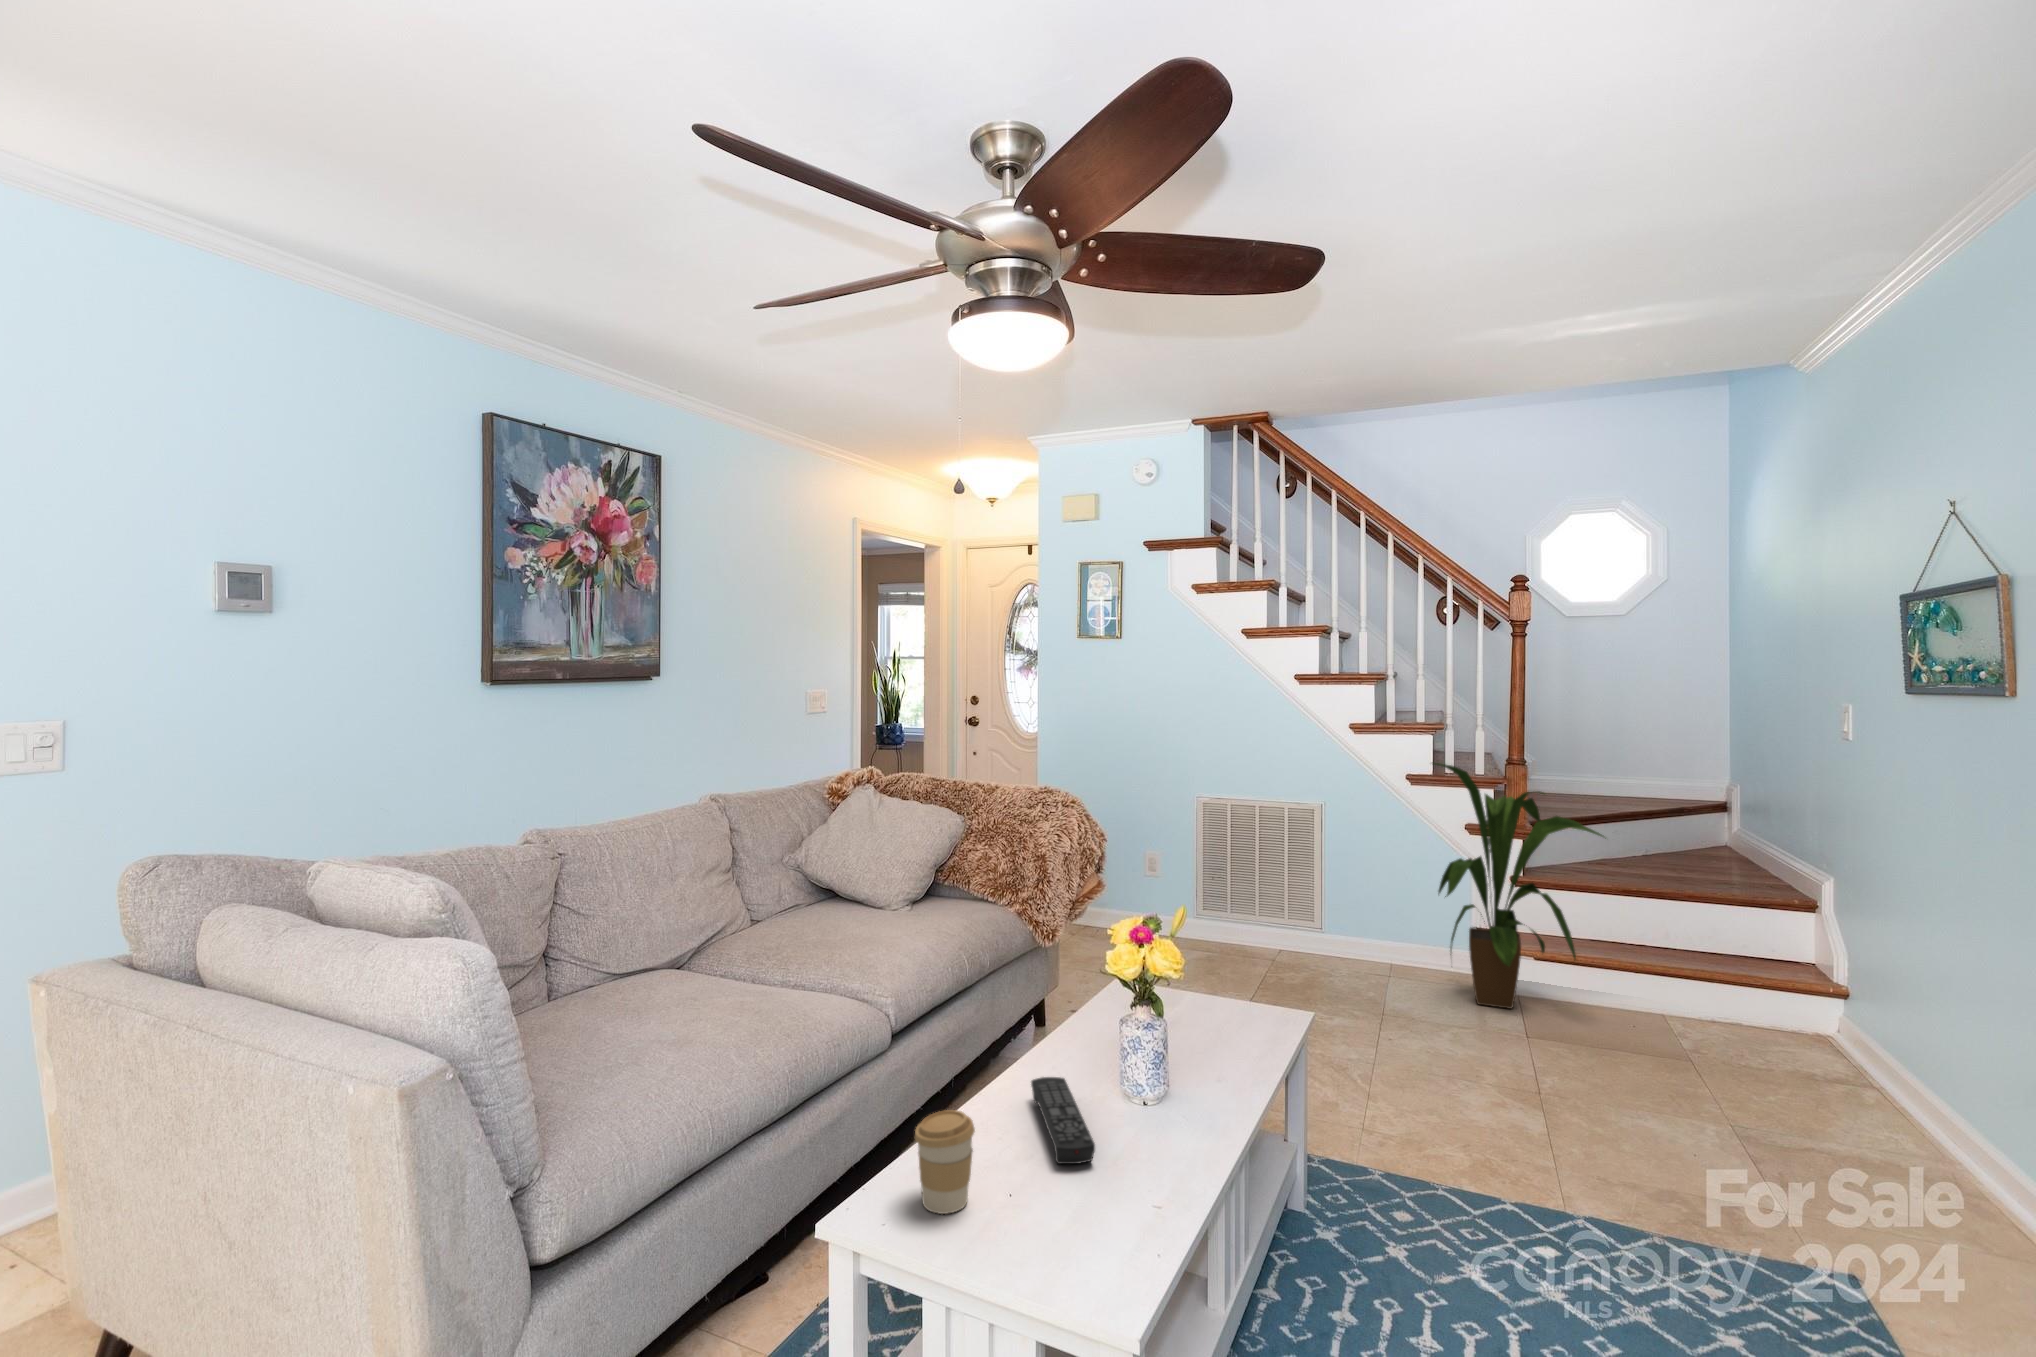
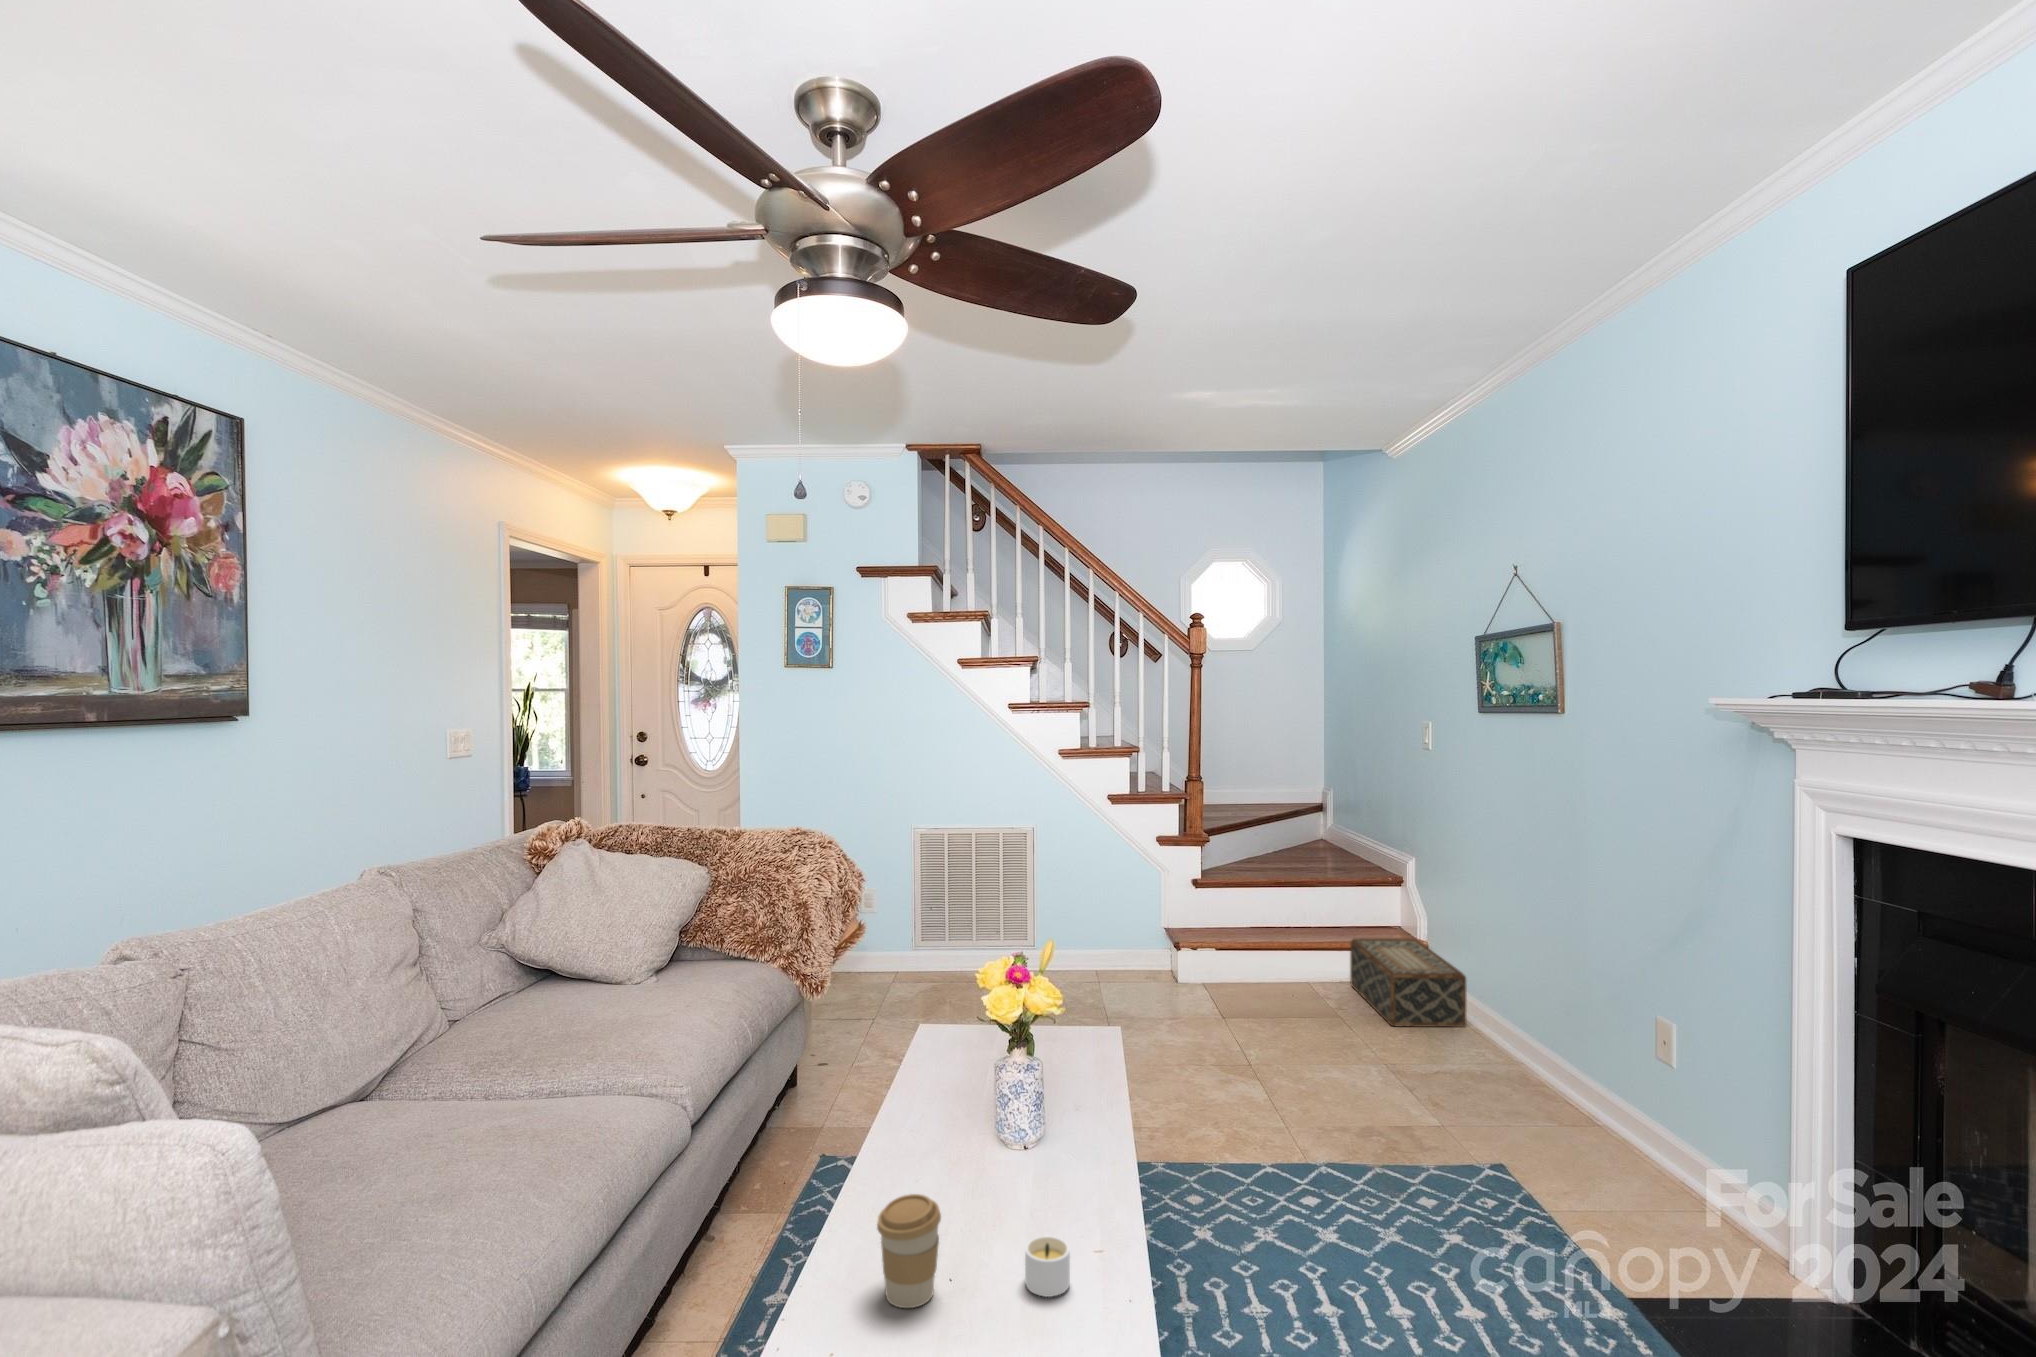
house plant: present [1434,763,1606,1009] -> none [1124,775,1262,993]
woven basket: none [1730,973,1885,1101] -> present [1350,938,1466,1027]
remote control: present [1031,1077,1095,1164] -> none [919,1136,1027,1227]
candle: none [1050,1178,1115,1238] -> present [1025,1236,1070,1297]

